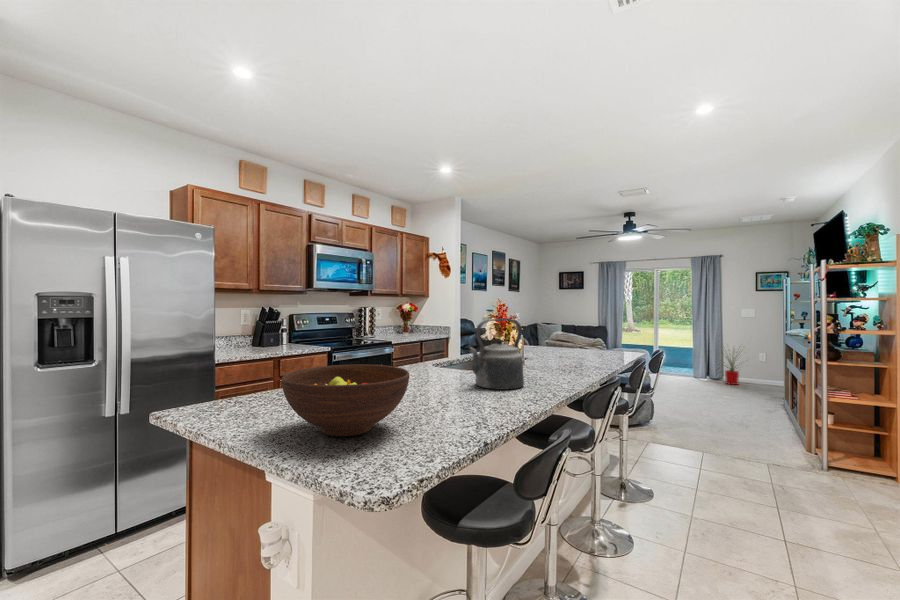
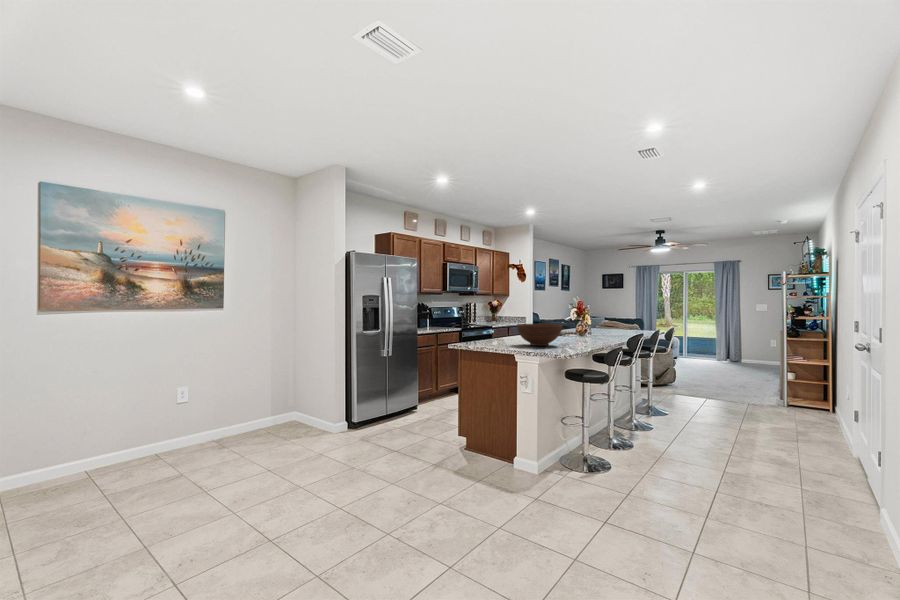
kettle: present [469,319,524,390] -> none [571,307,597,340]
house plant: present [722,350,739,385] -> none [732,330,763,365]

